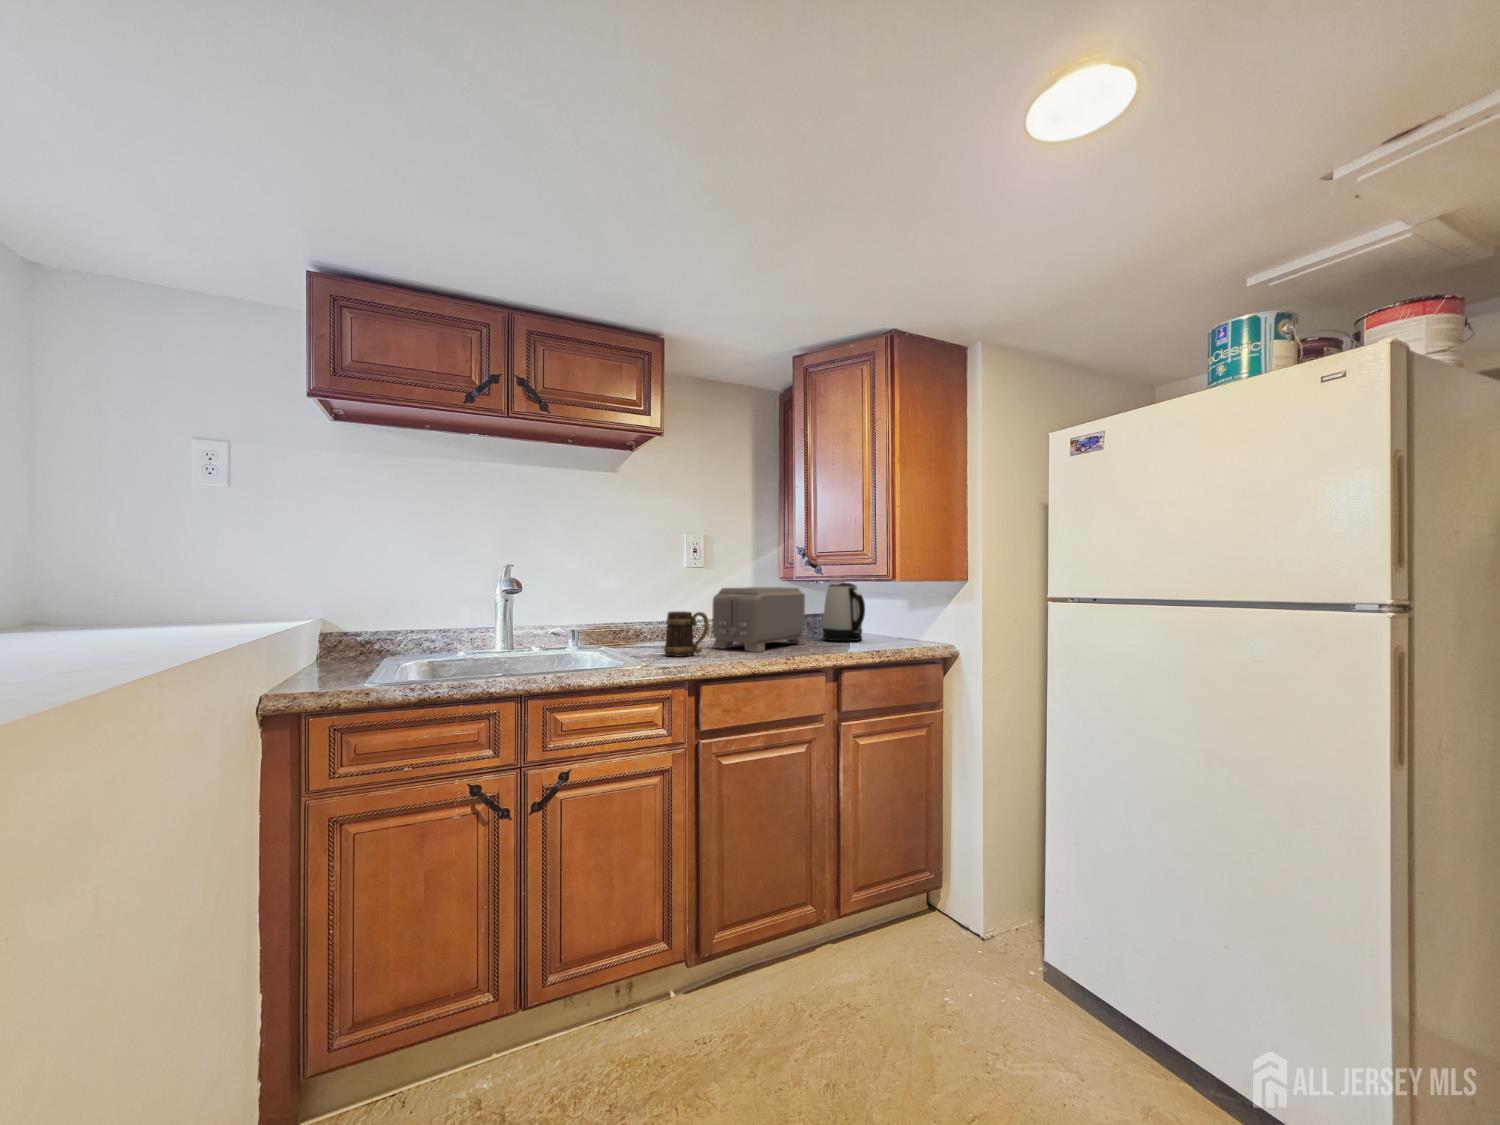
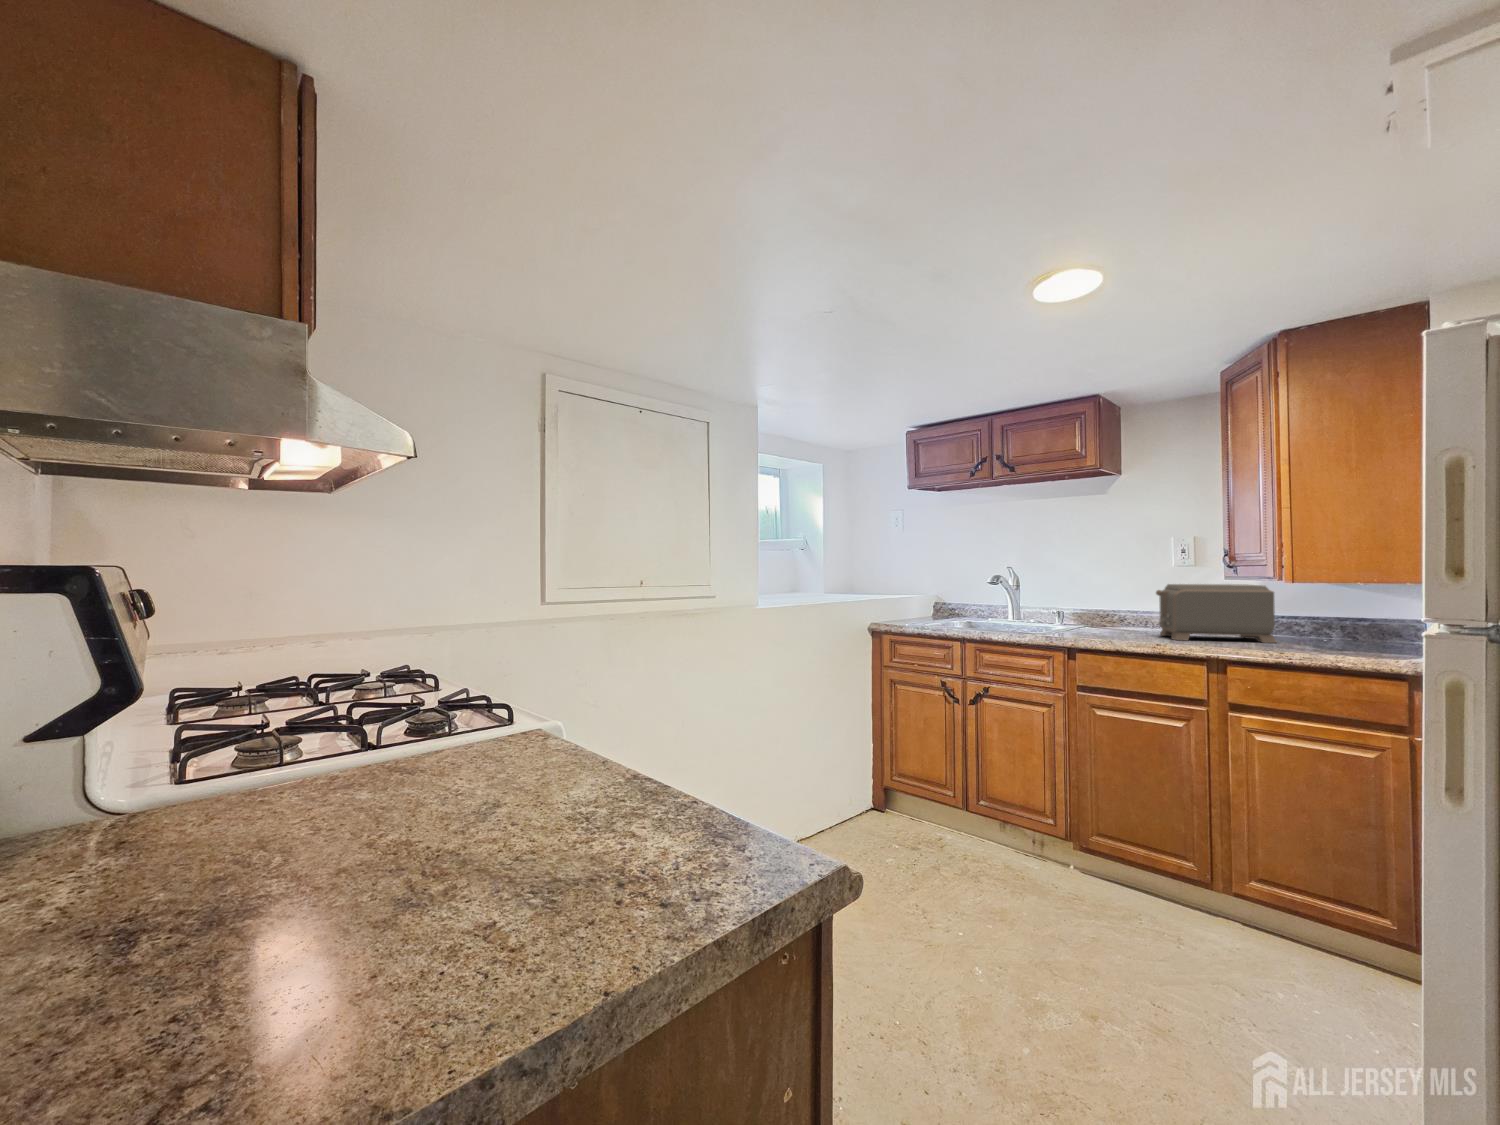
kettle: present [823,583,865,641] -> none [1318,581,1380,649]
mug: present [664,611,709,656] -> none [1093,601,1124,636]

